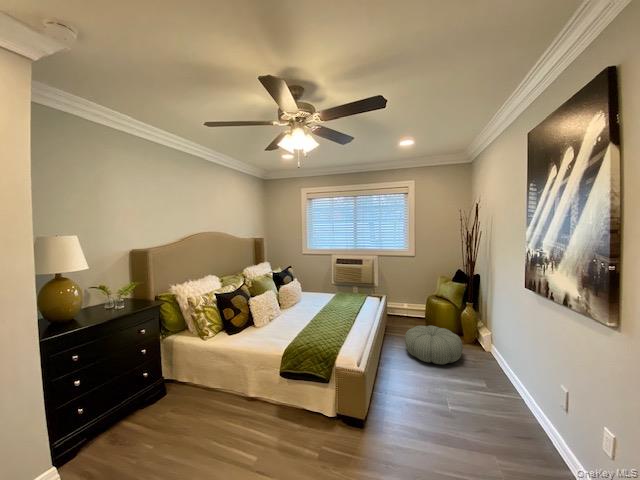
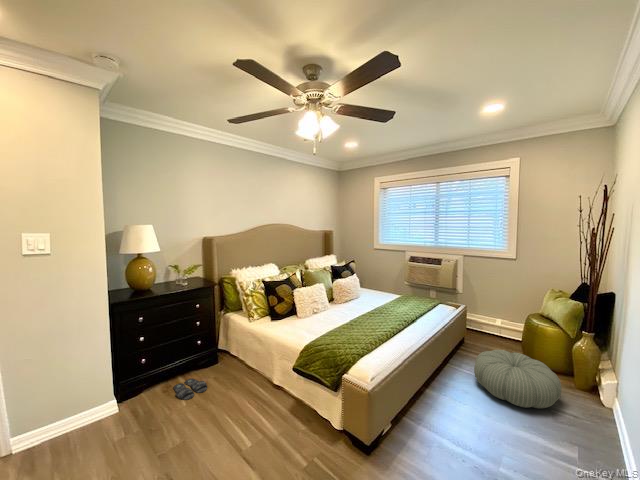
slippers: none [118,417,165,444] -> present [174,378,207,400]

